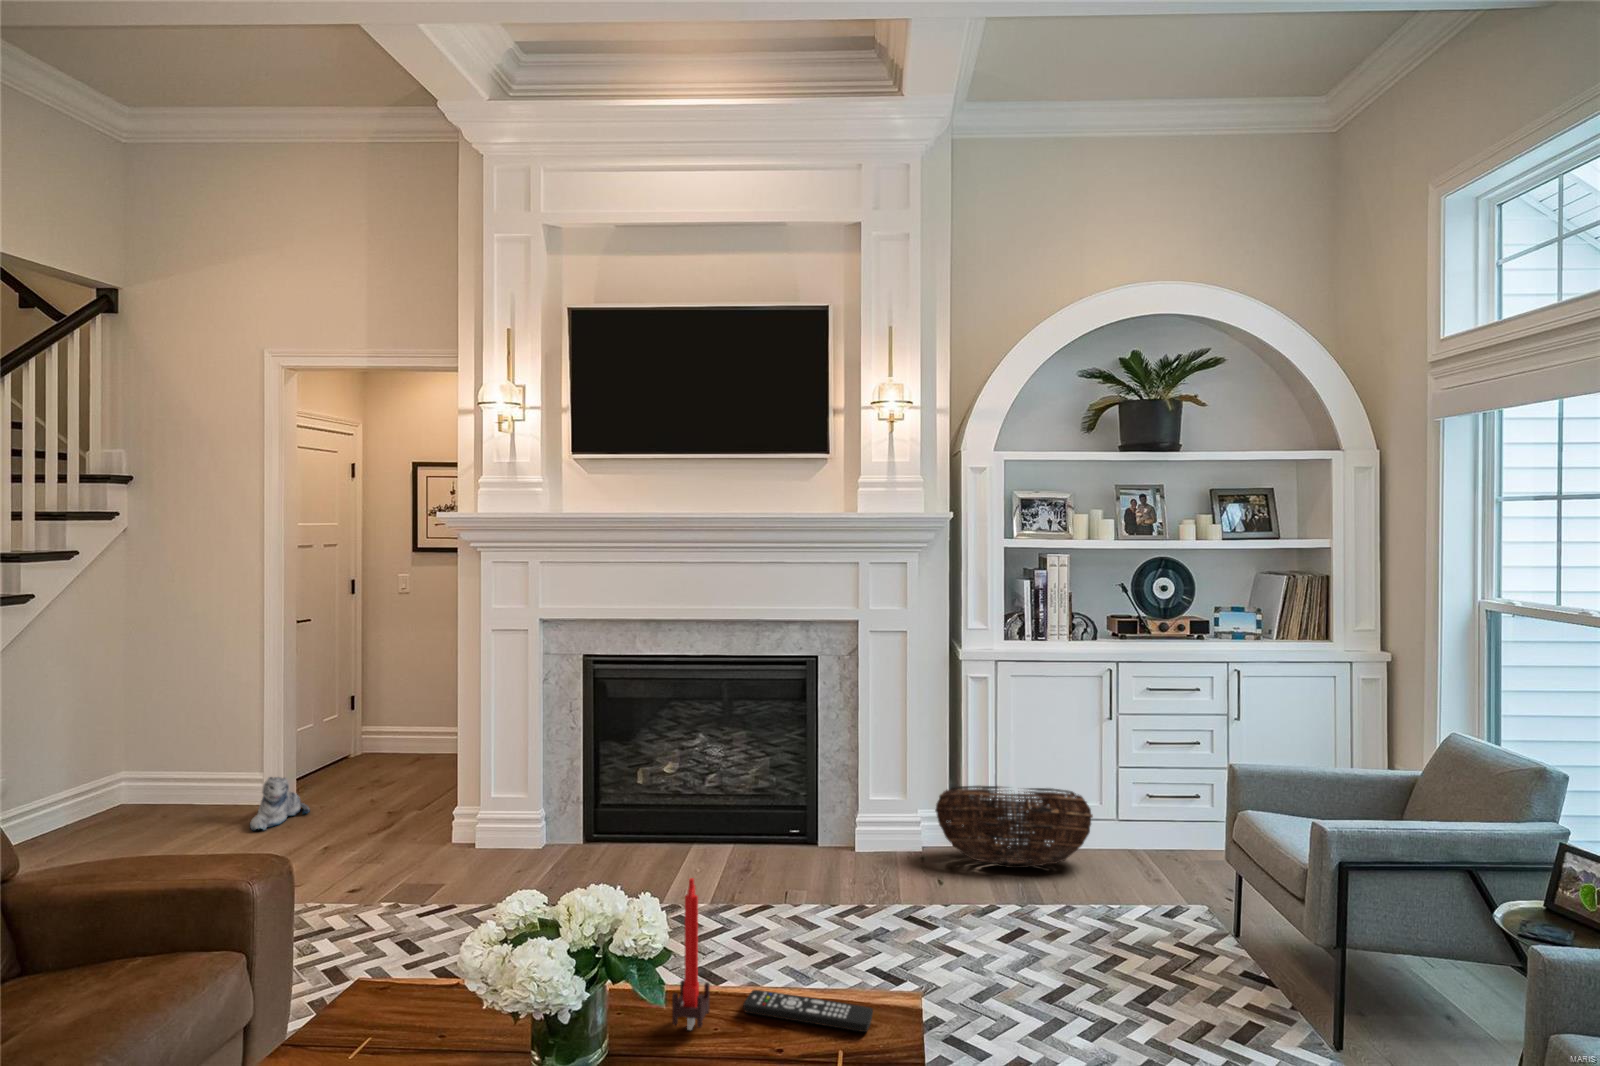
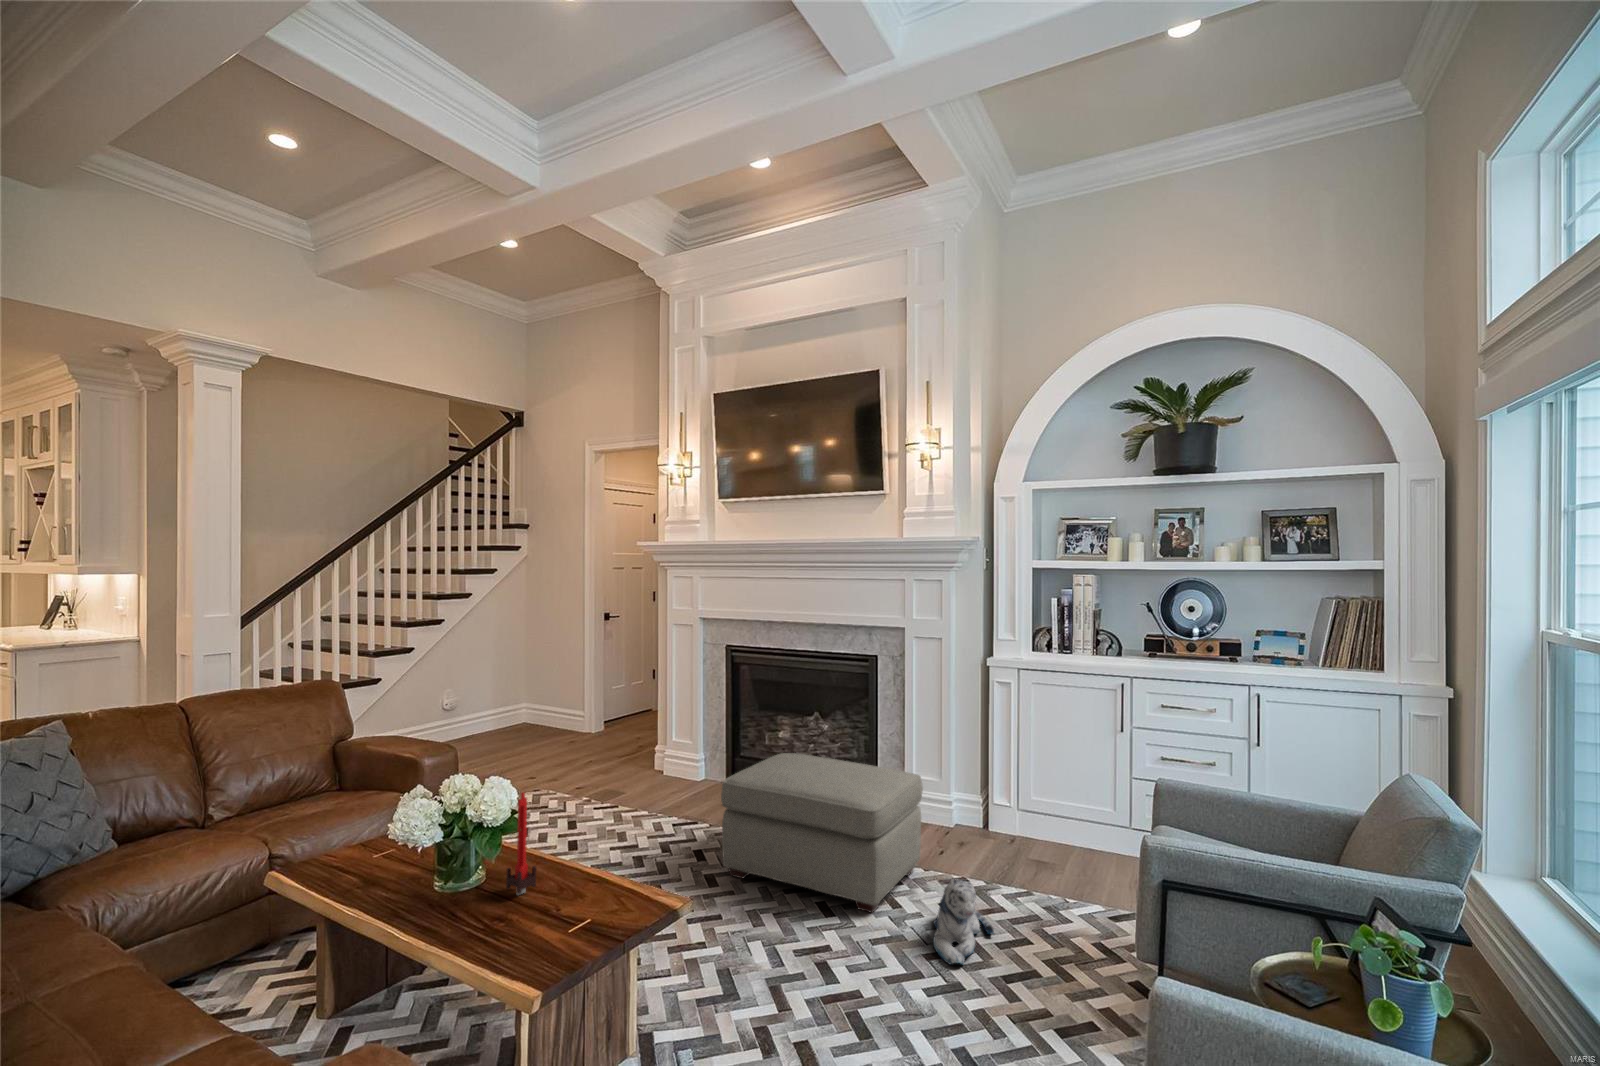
plush toy: present [250,777,310,831] -> present [933,880,994,965]
ottoman: none [726,785,955,963] -> present [721,753,923,913]
basket: present [935,786,1093,868] -> none [950,774,1091,856]
remote control: present [743,990,873,1032] -> none [559,879,631,920]

